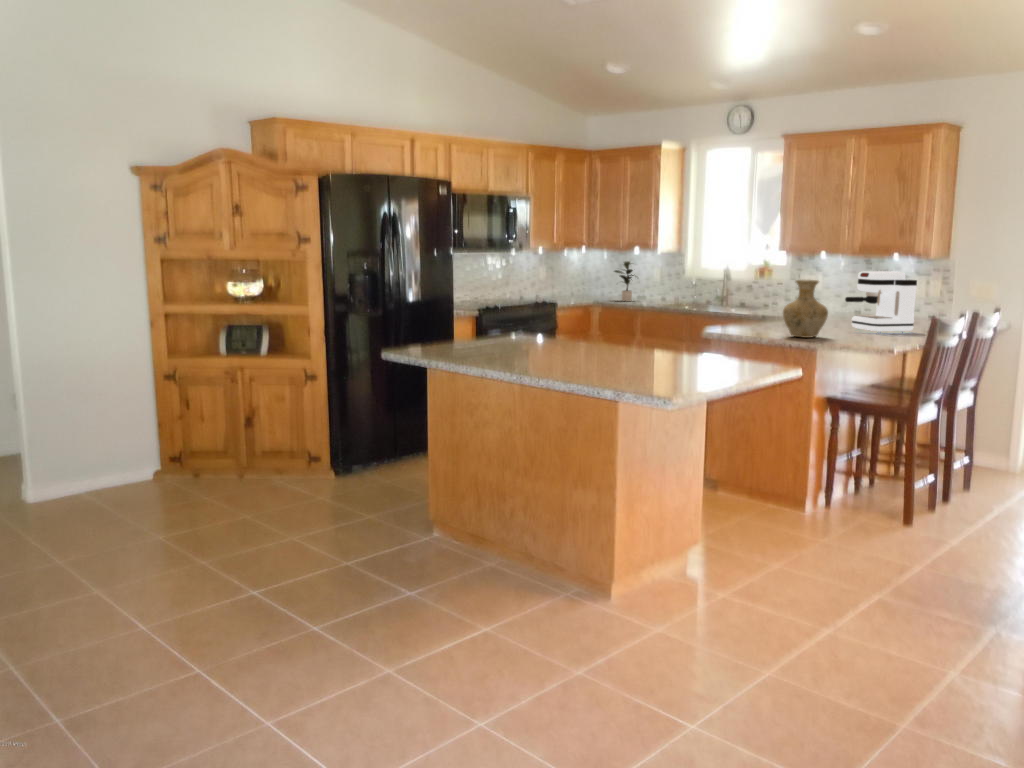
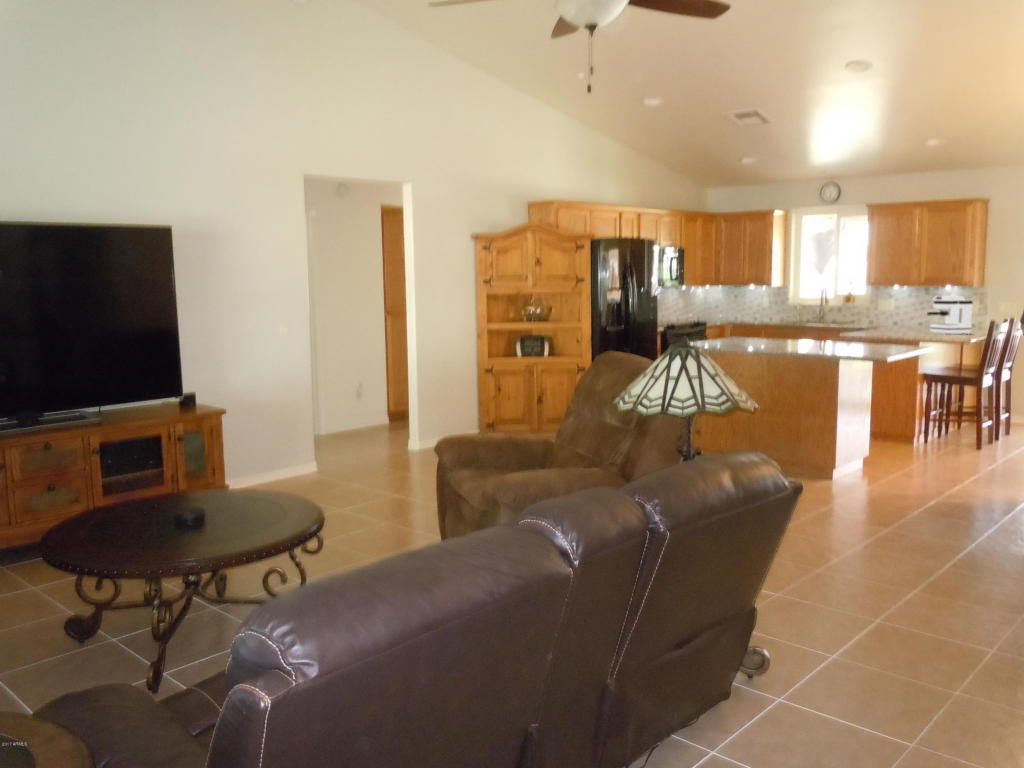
potted plant: present [614,261,634,301] -> none [728,293,757,323]
vase: present [783,280,828,338] -> none [894,301,923,336]

